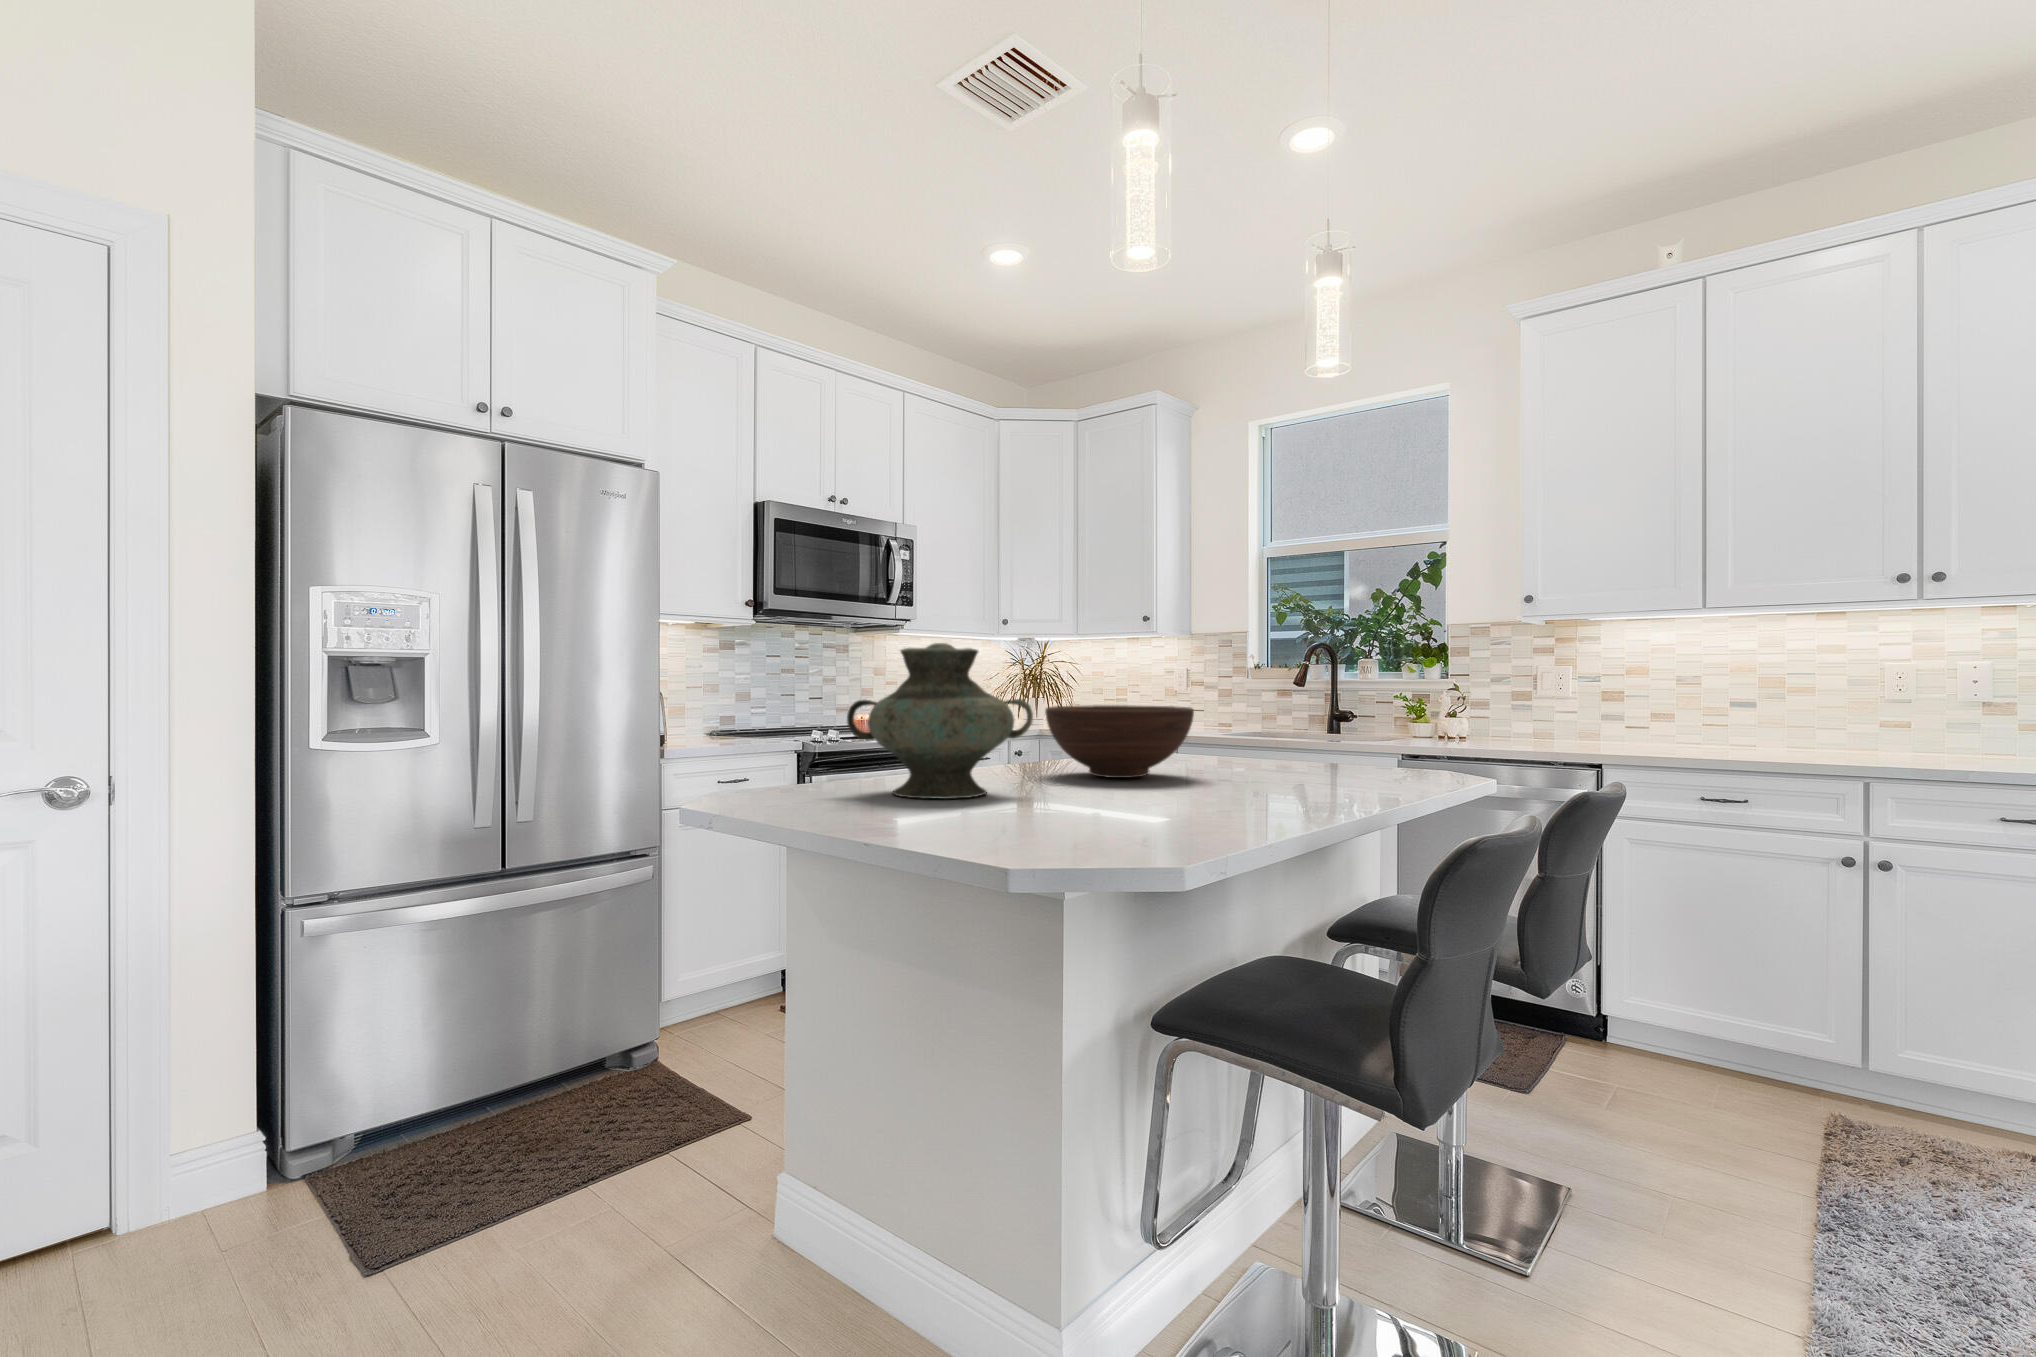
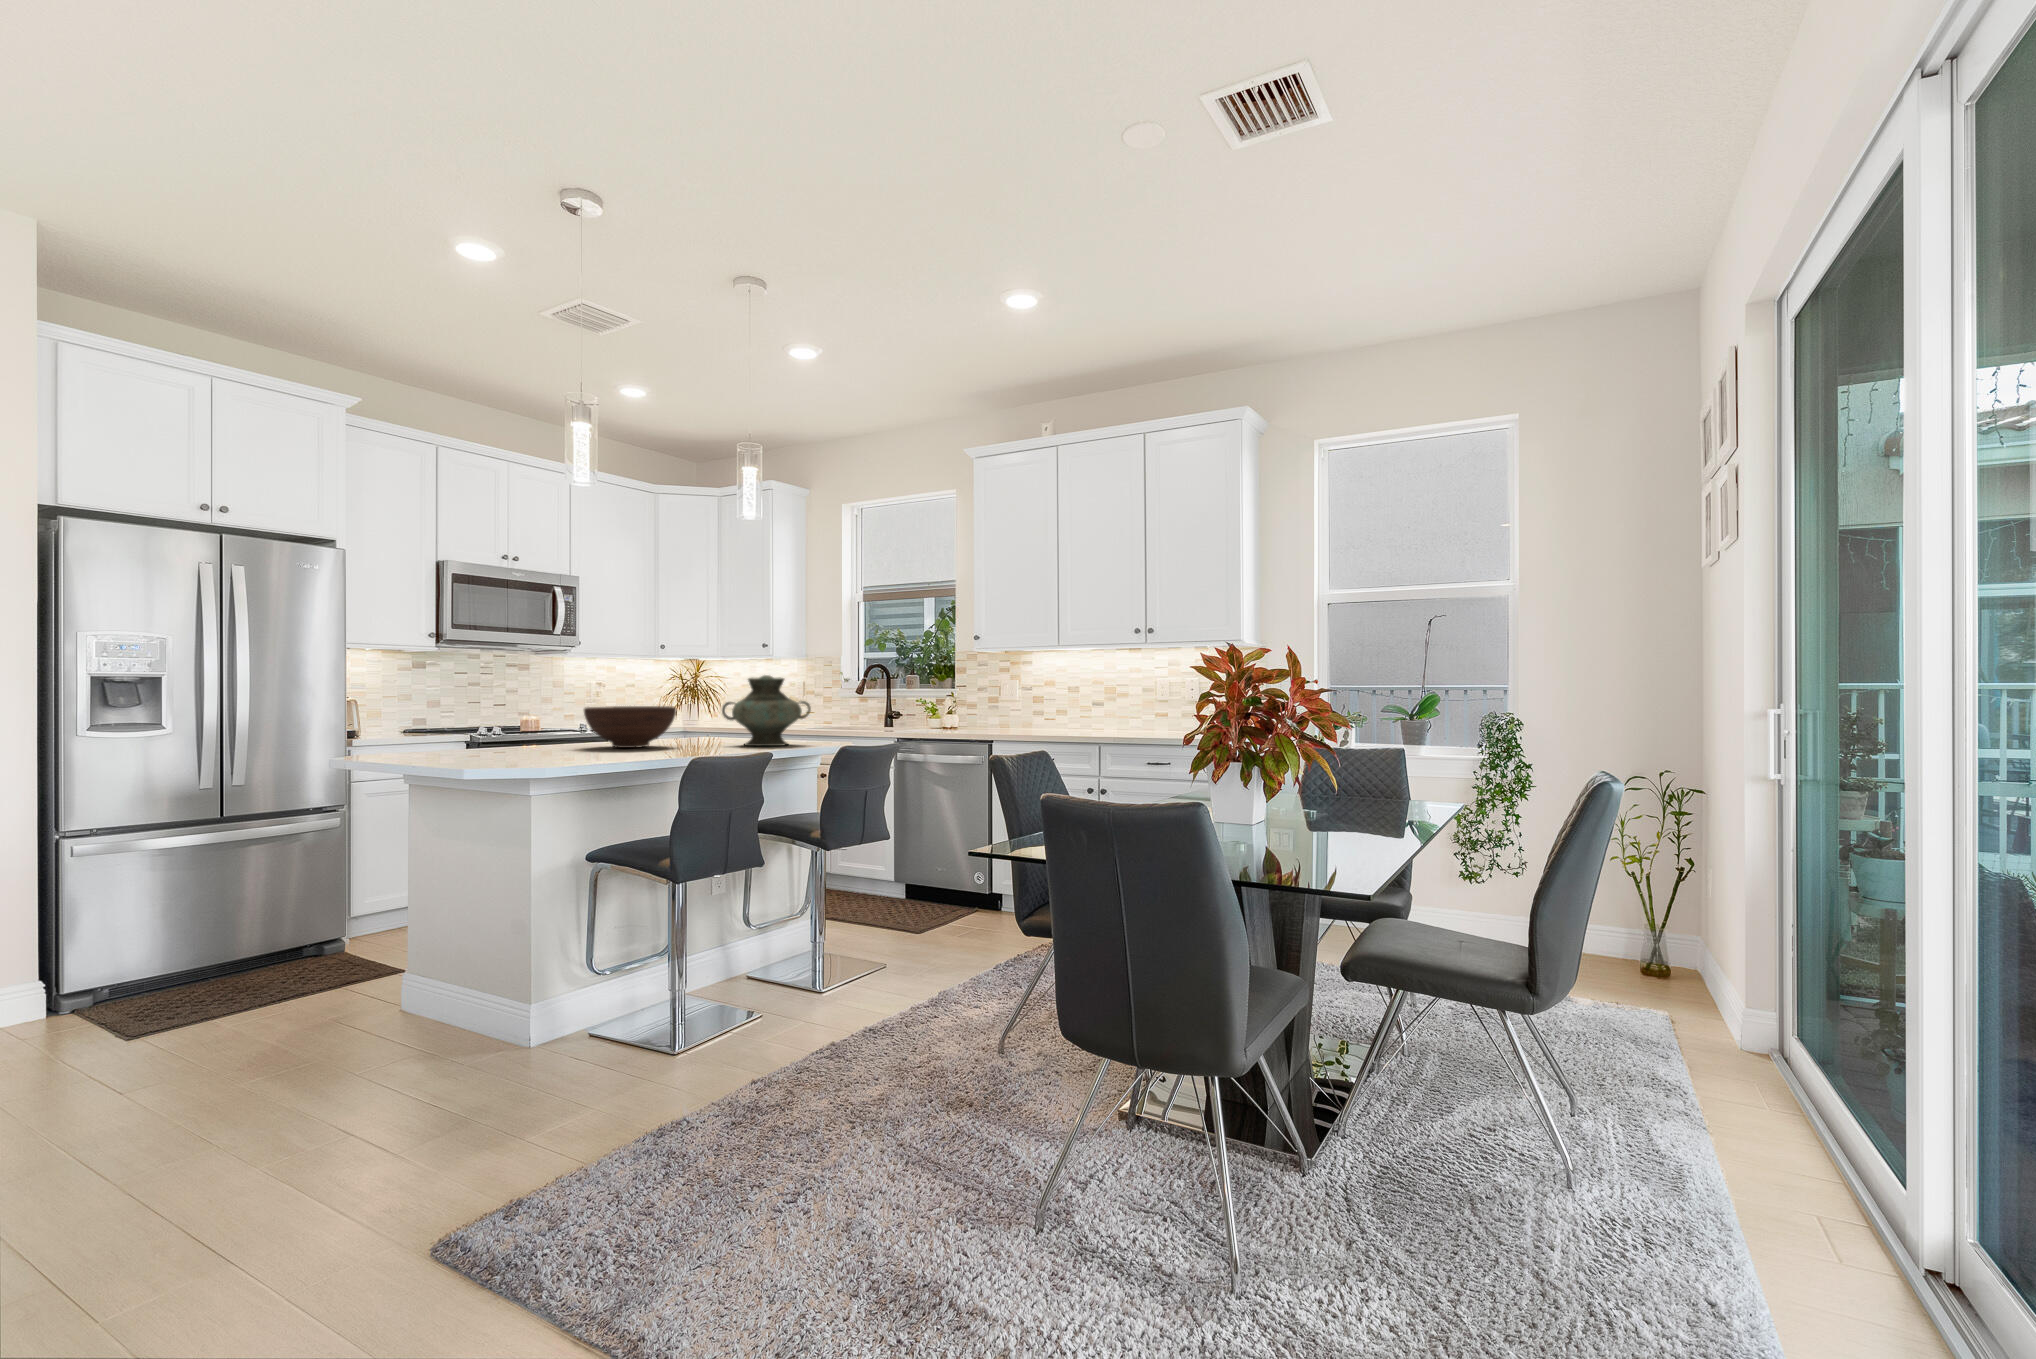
vase: present [847,643,1033,799] -> present [722,675,811,746]

